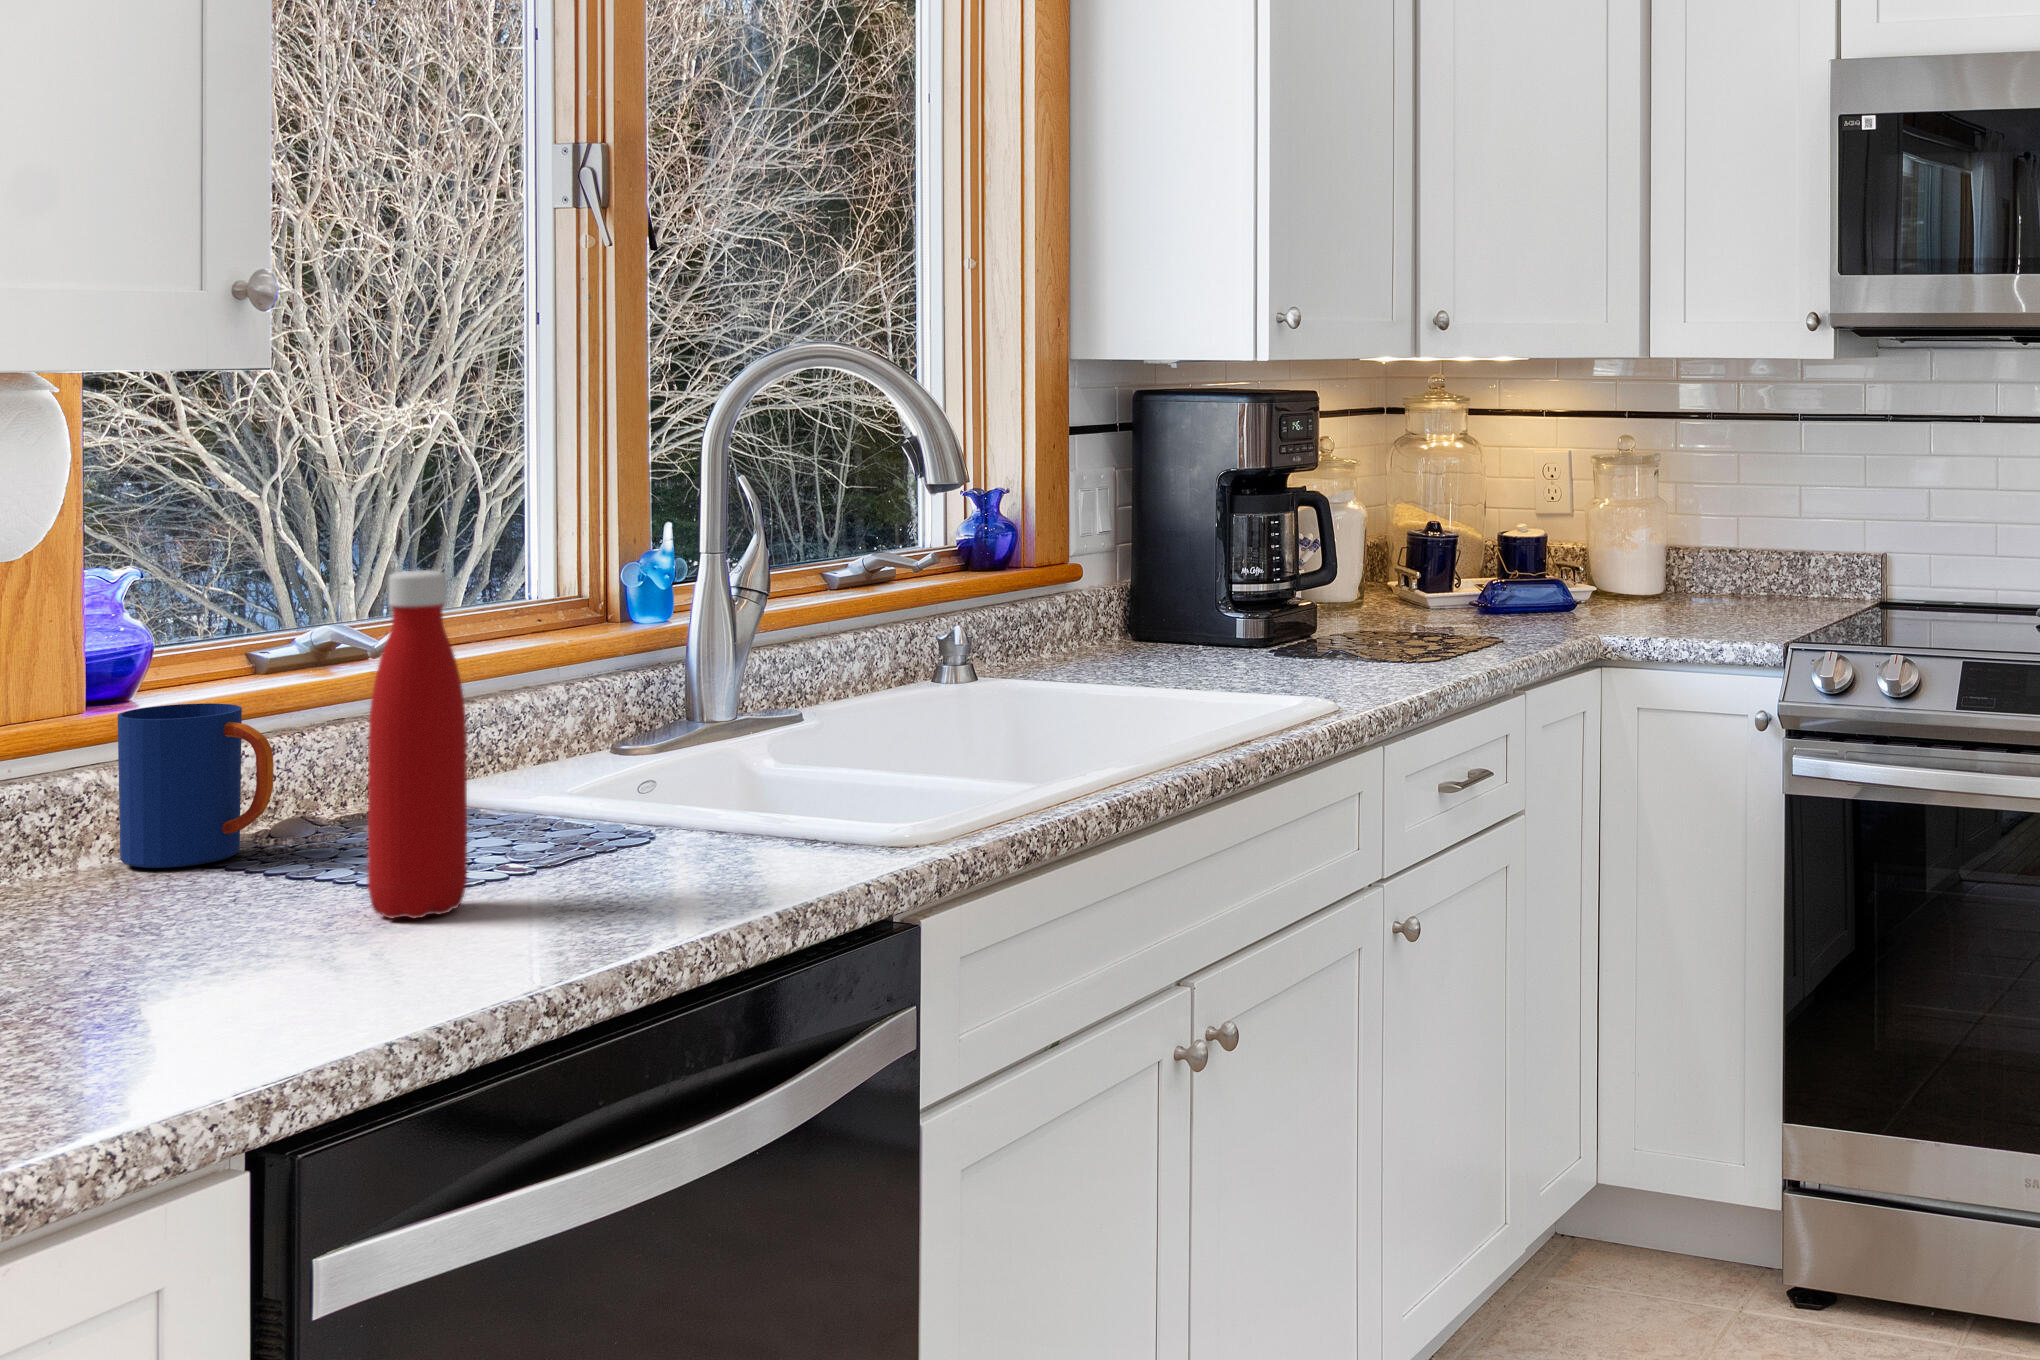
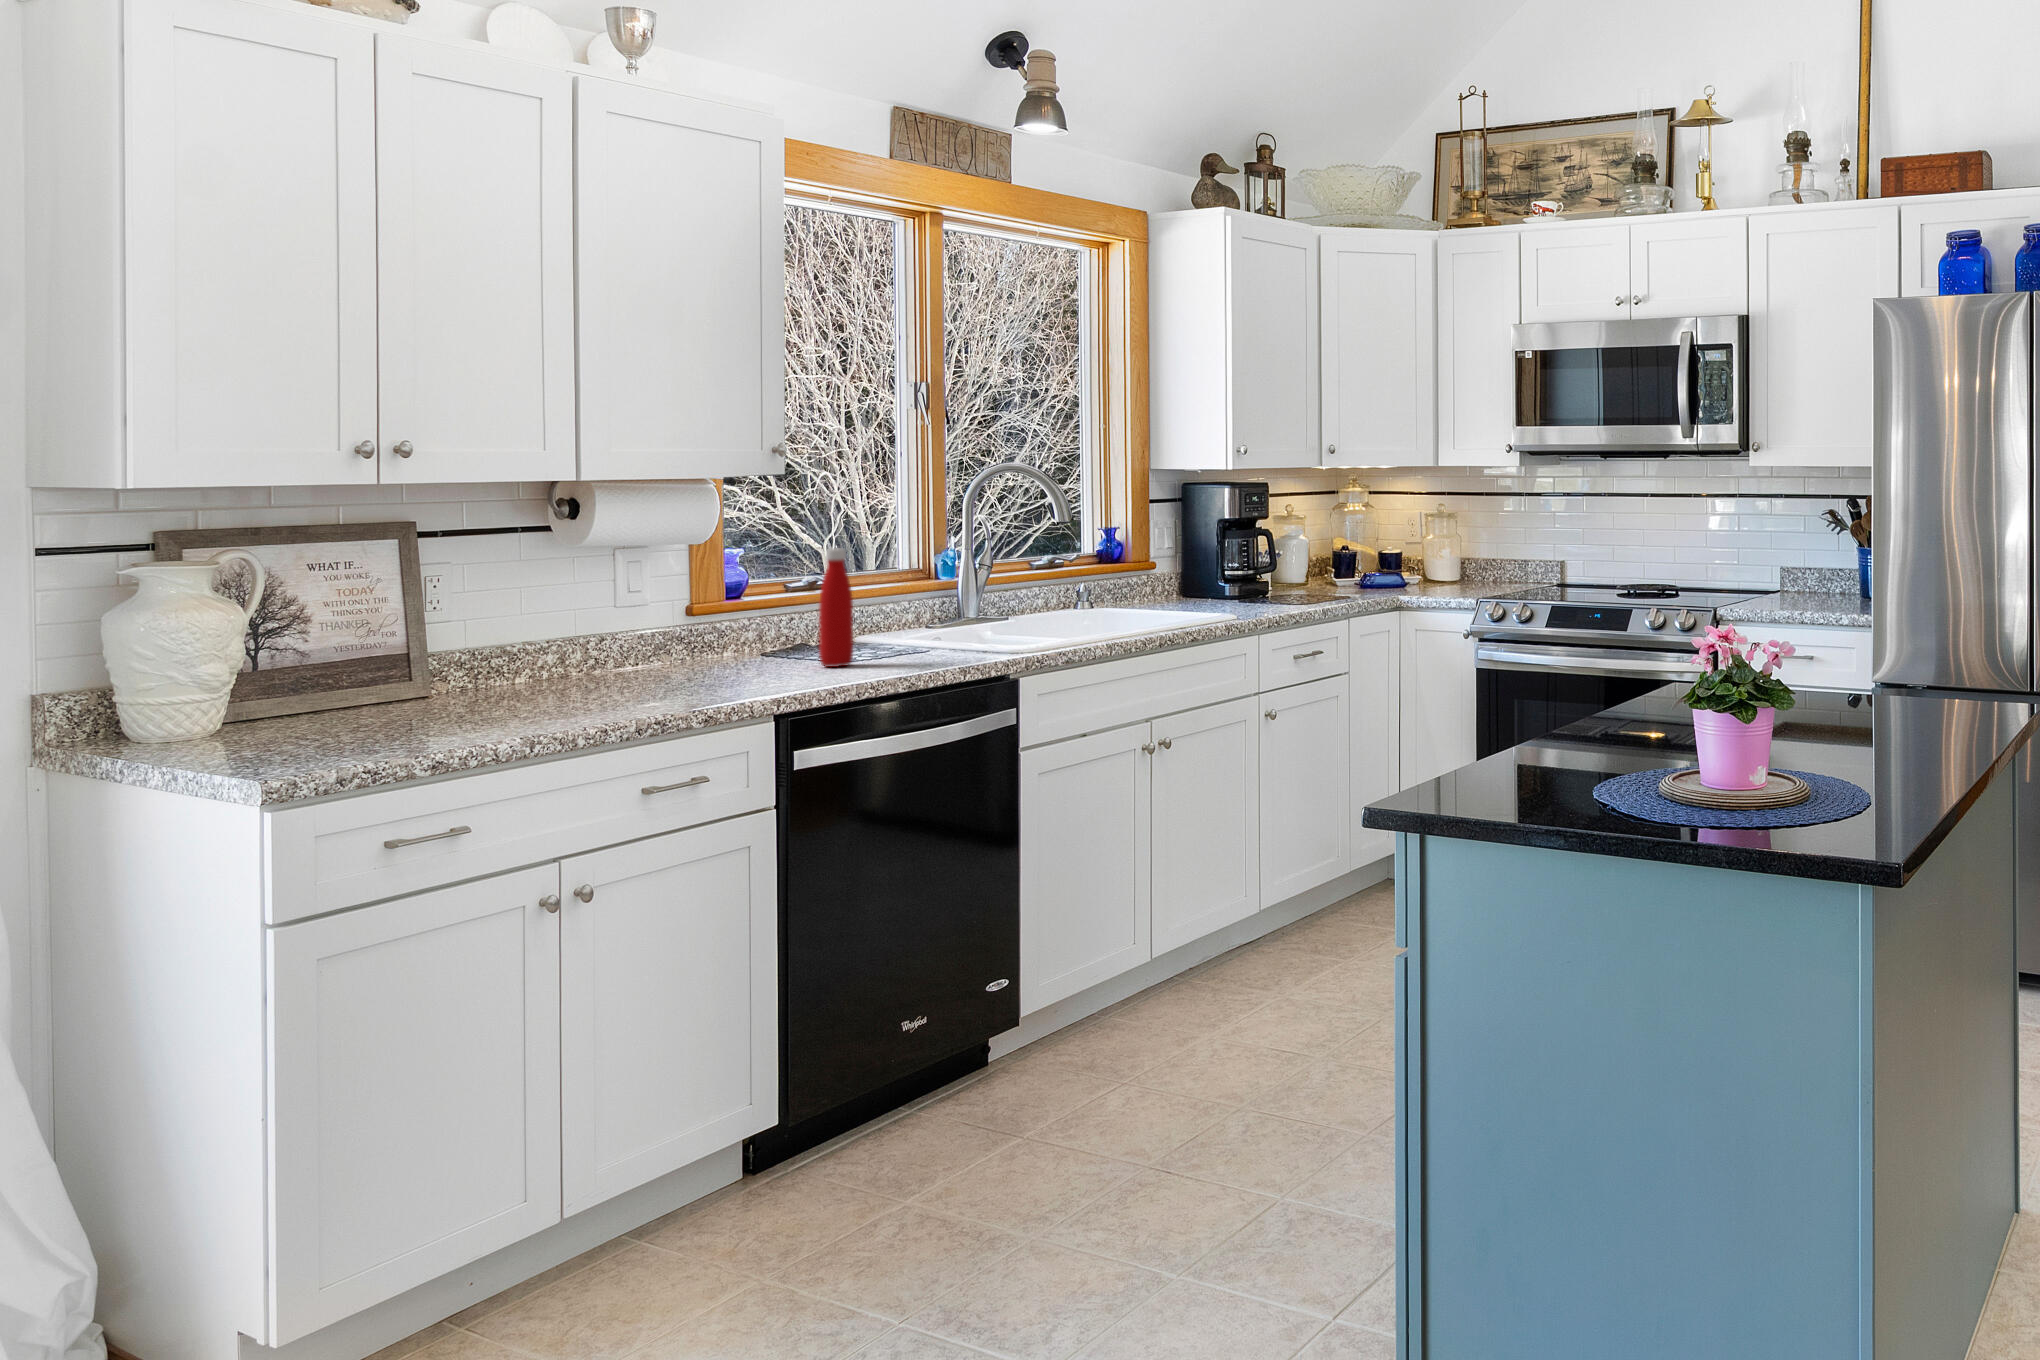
mug: present [118,703,273,868] -> none [737,600,791,657]

